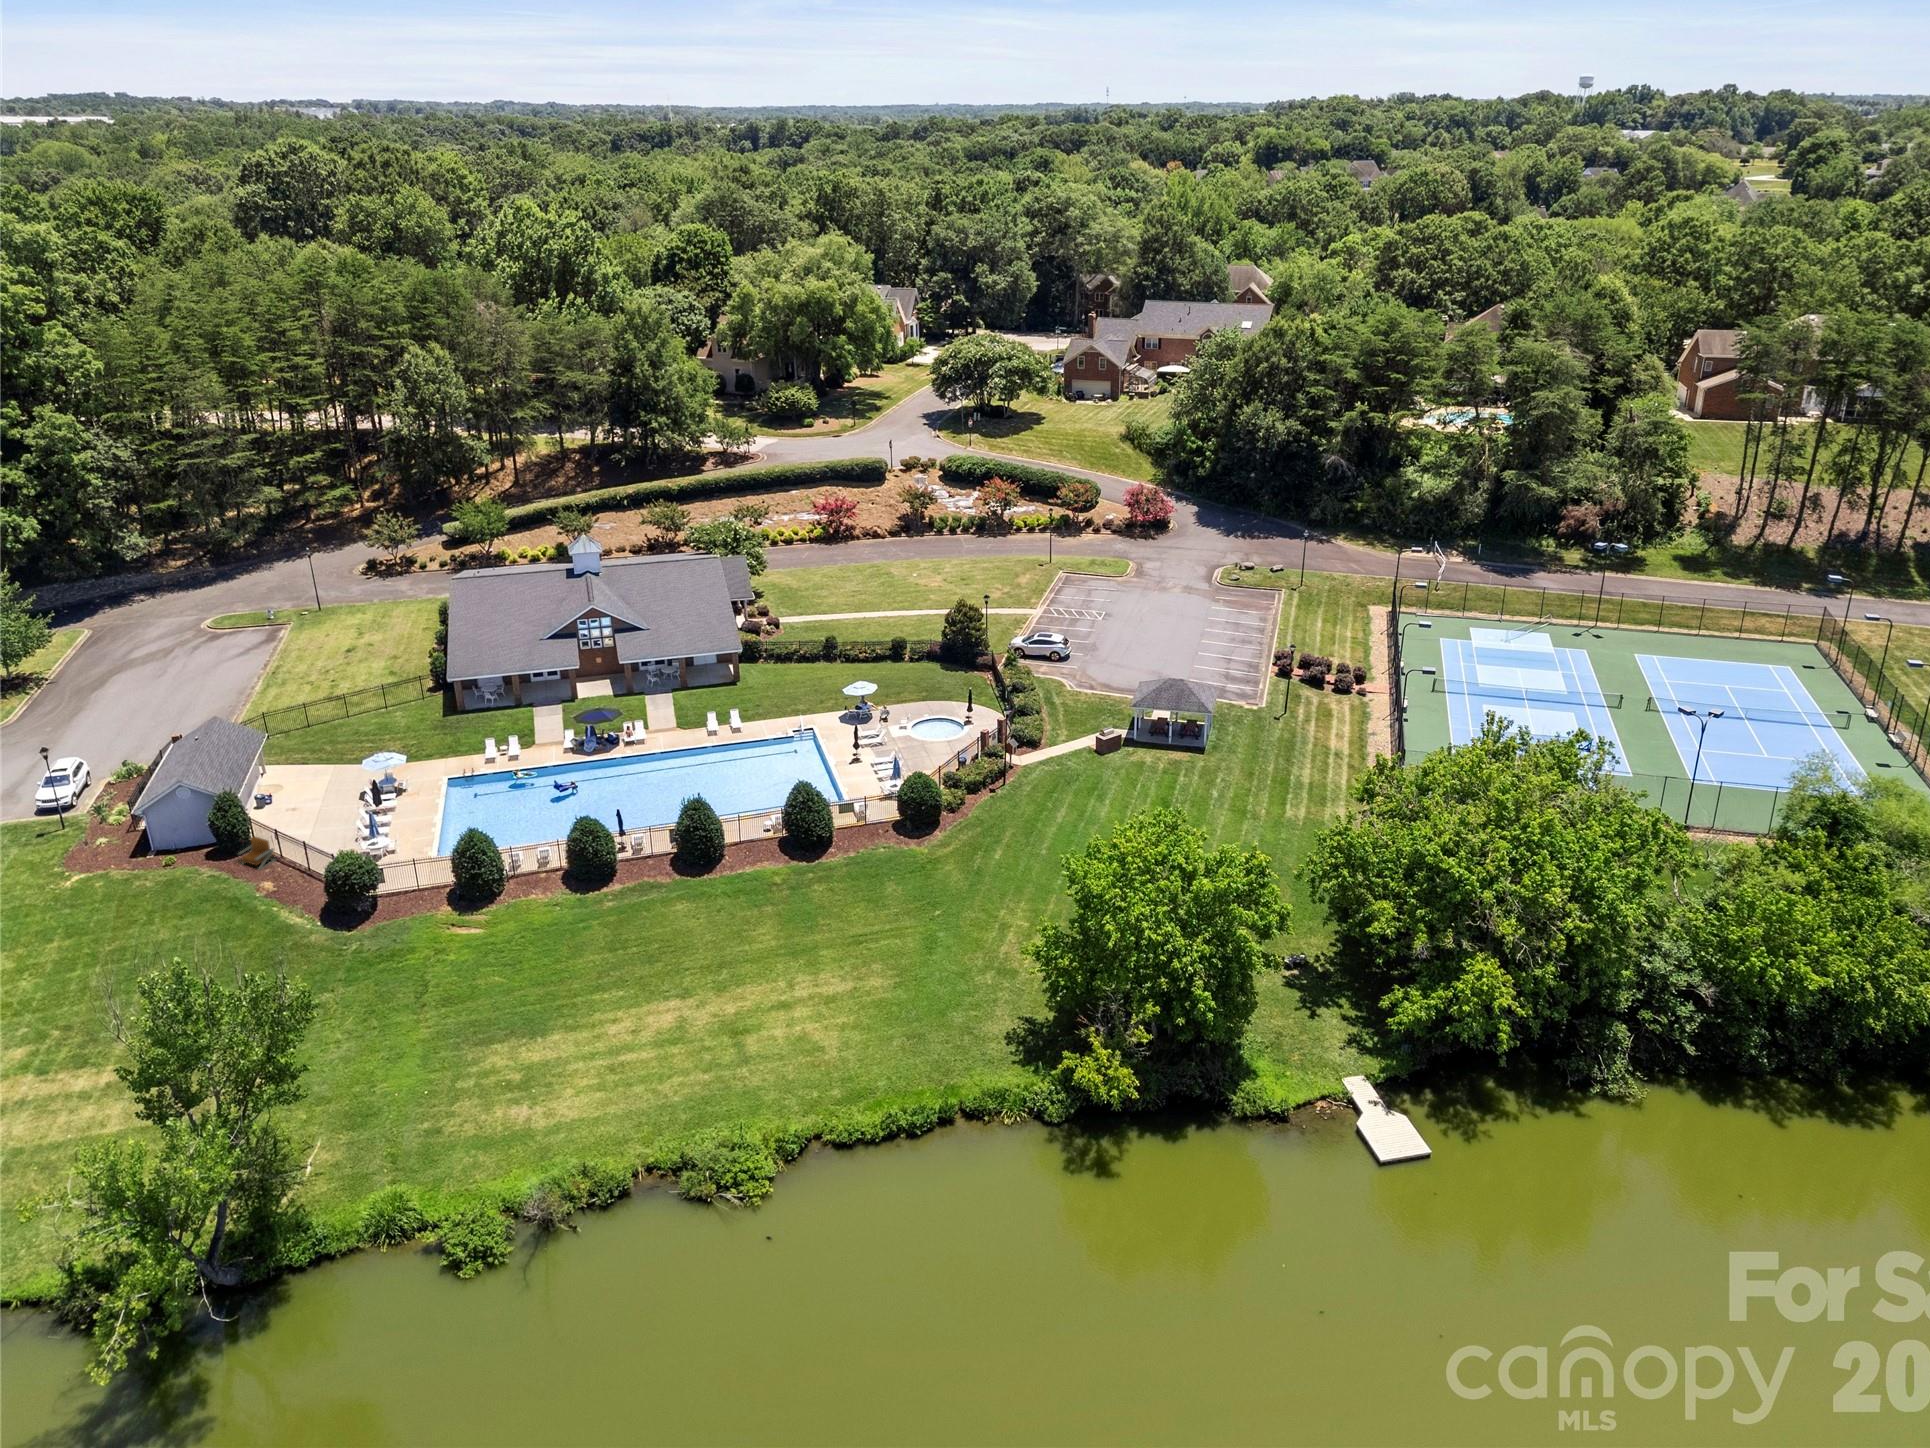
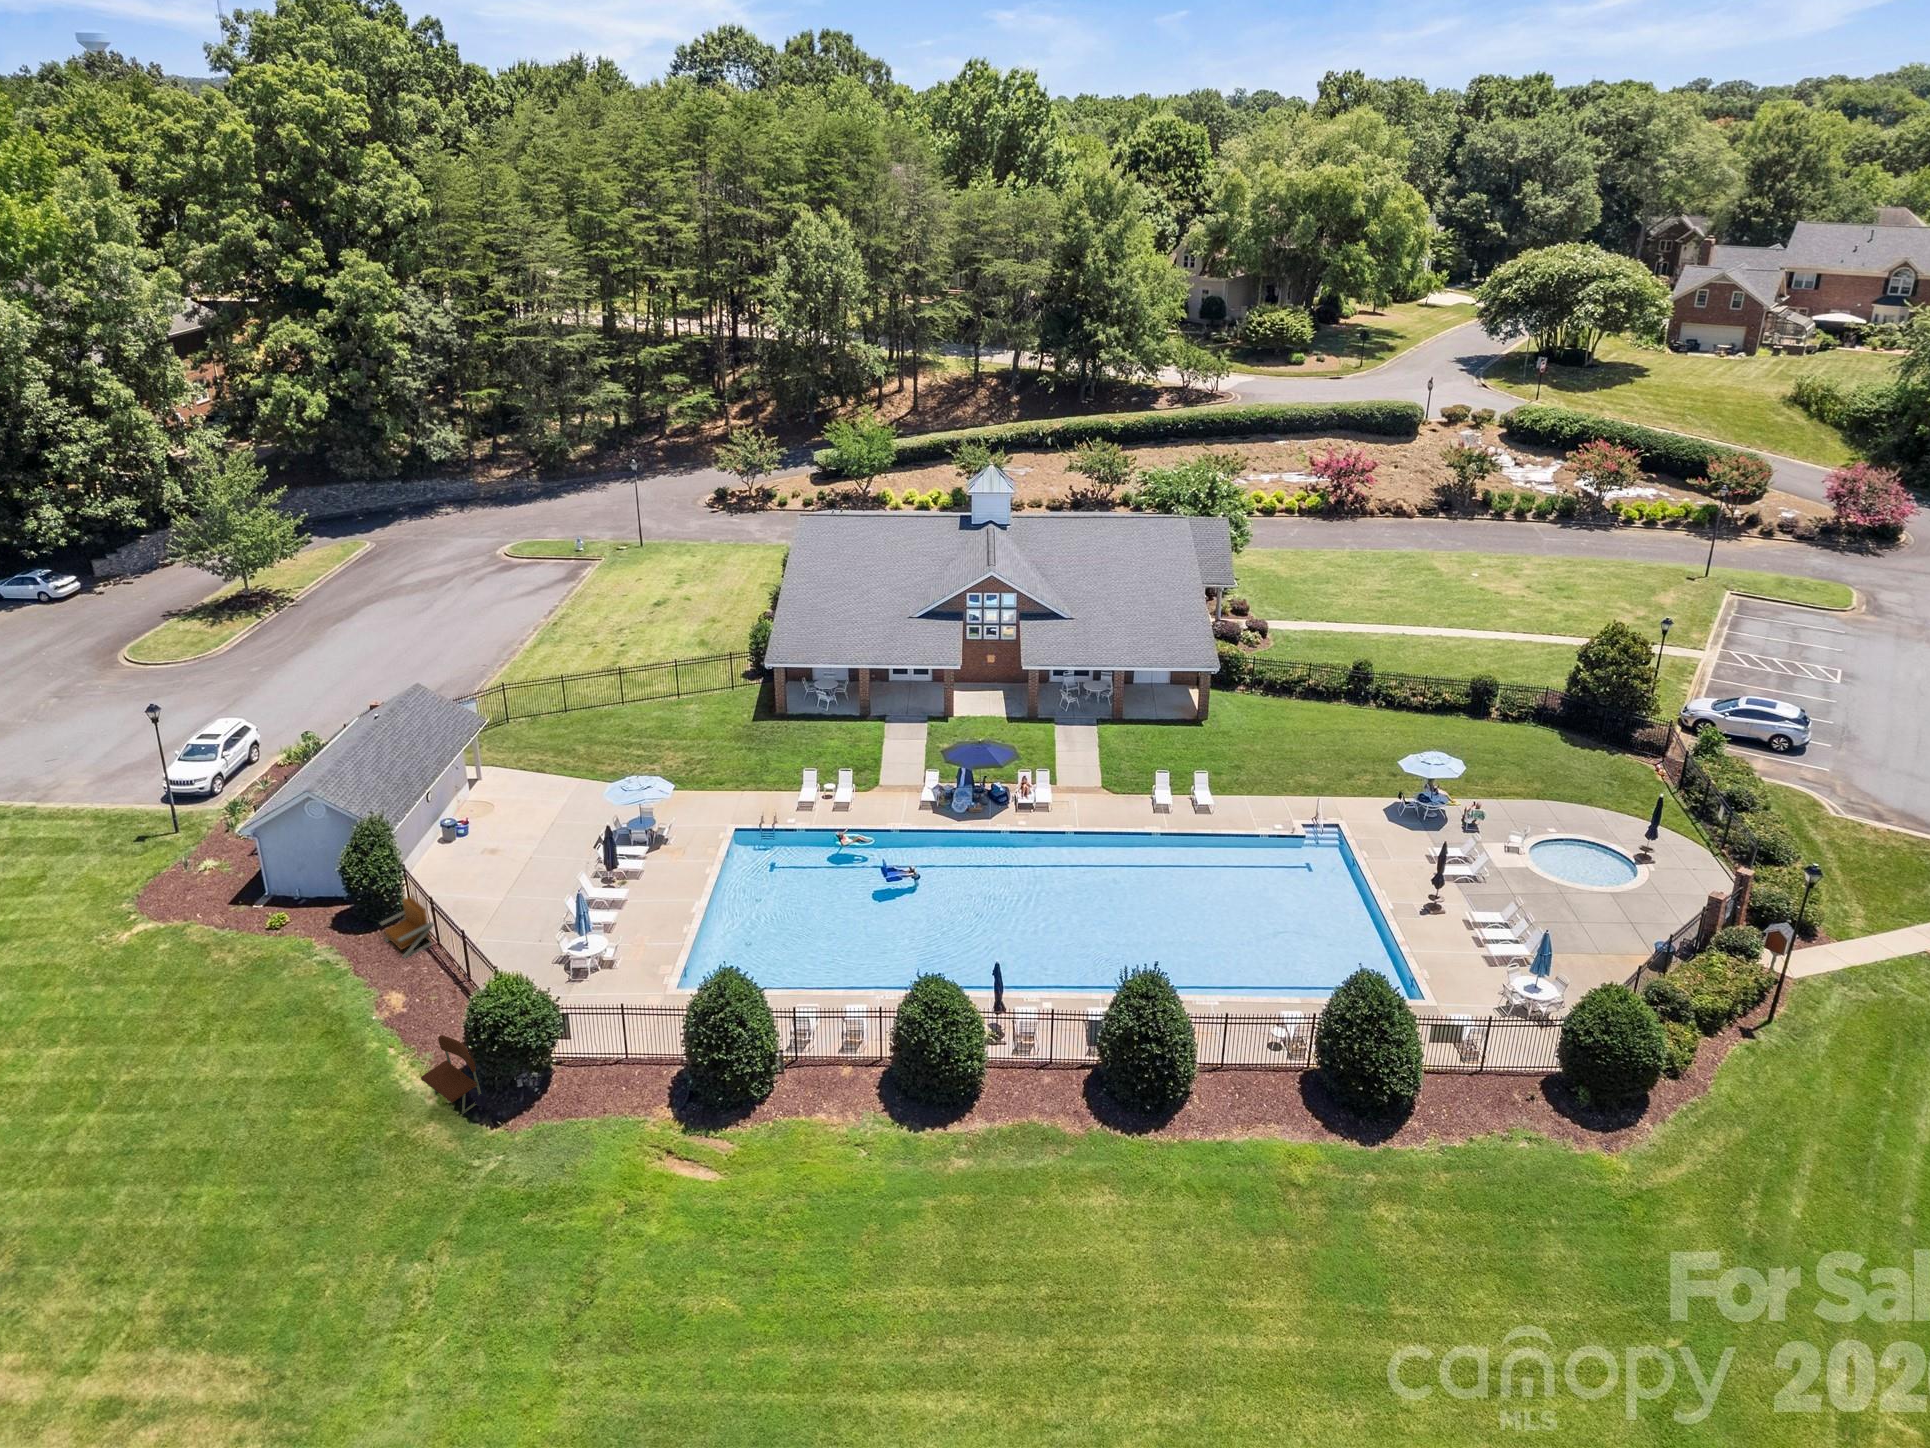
bench: none [306,889,344,926] -> present [421,1035,481,1114]

